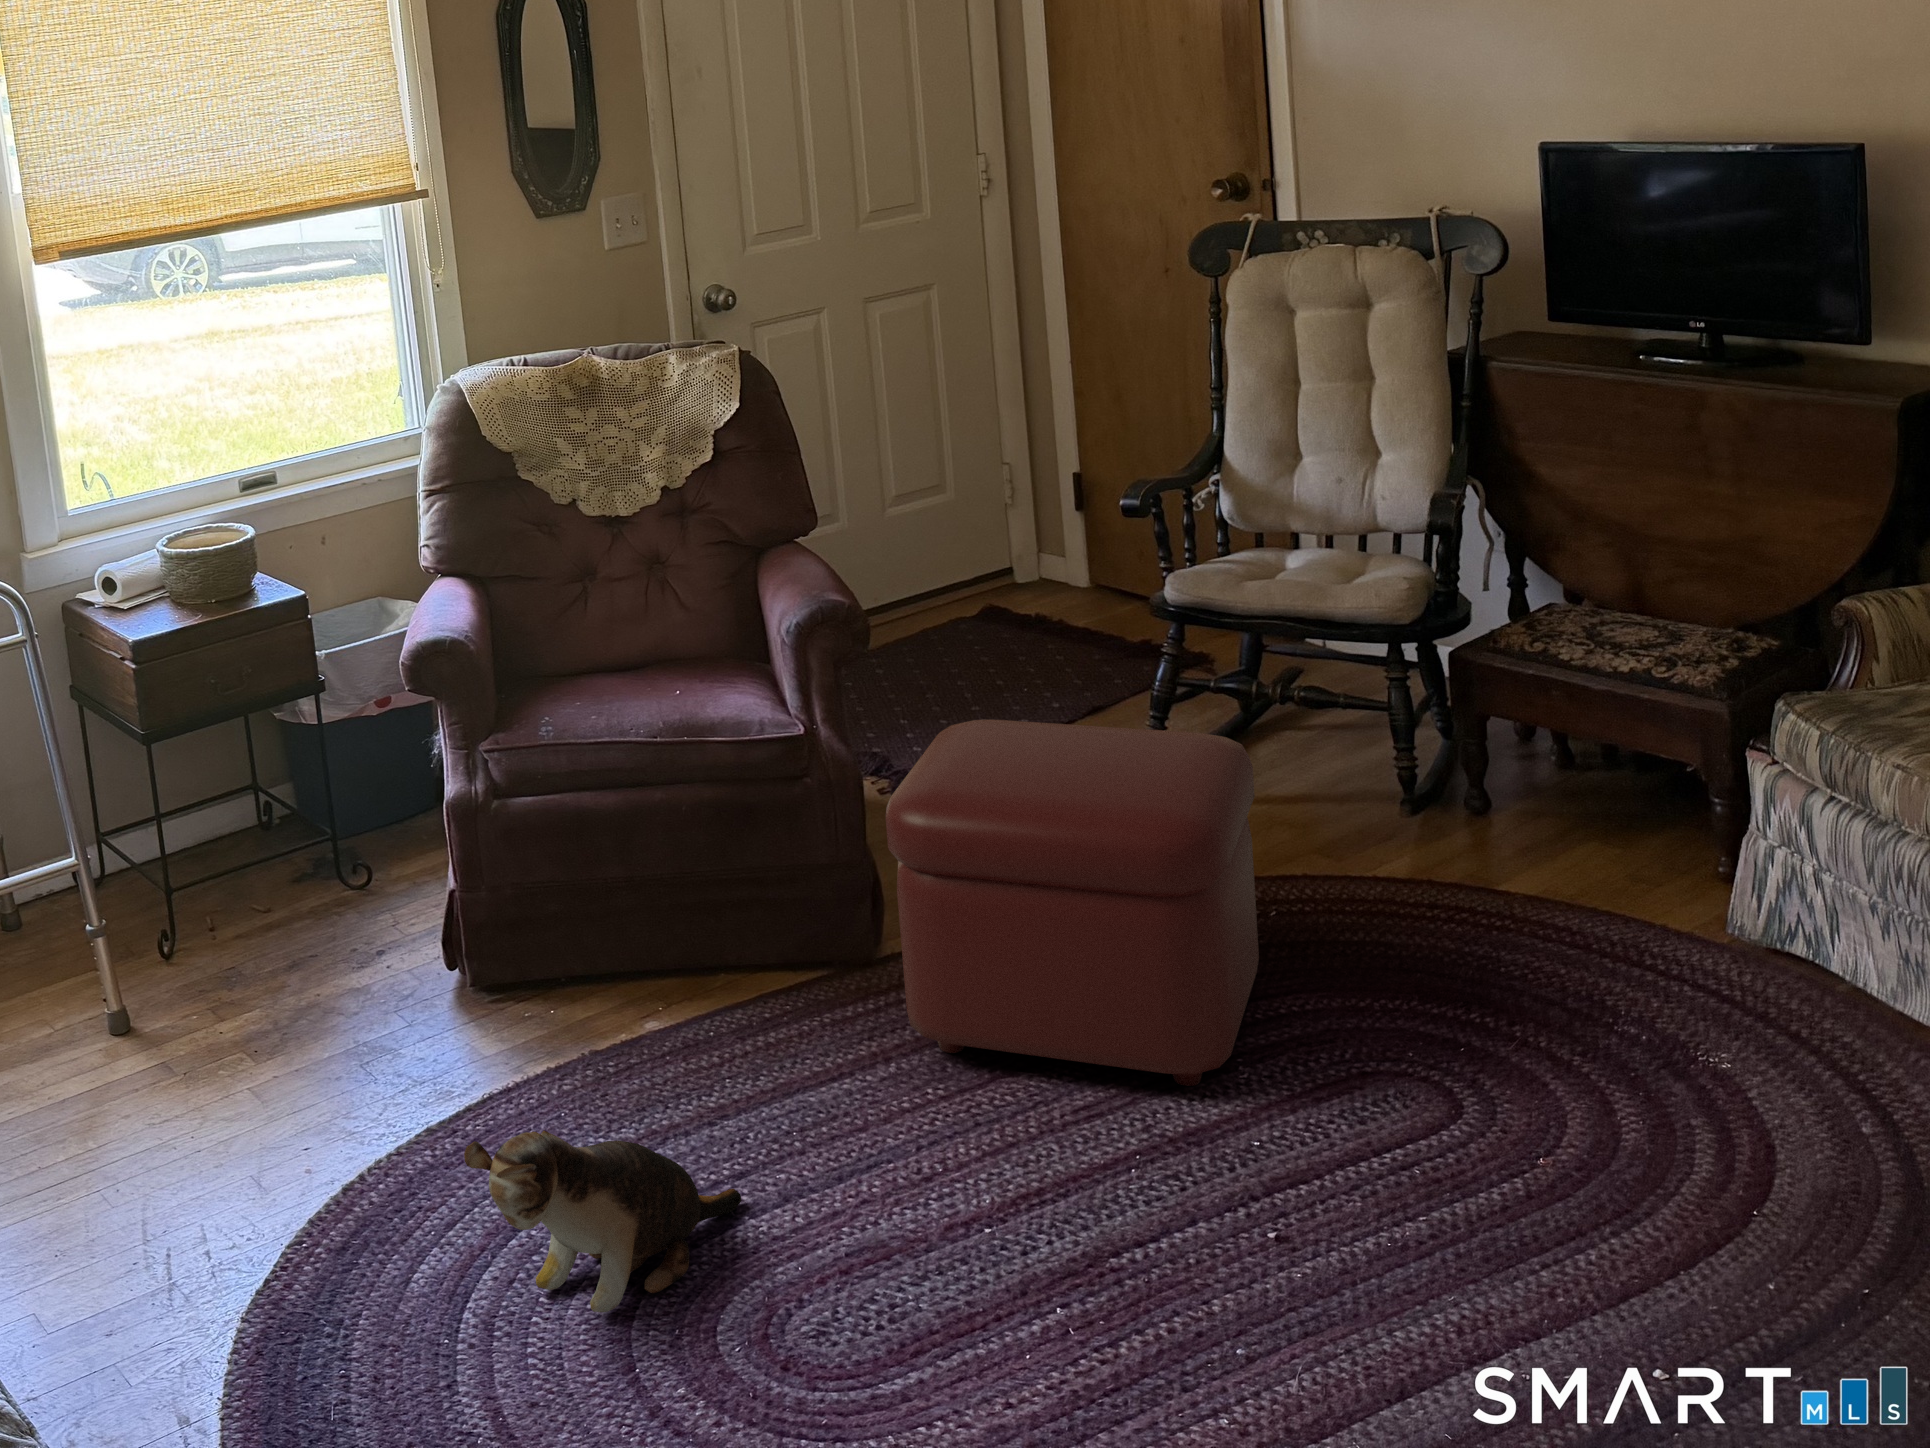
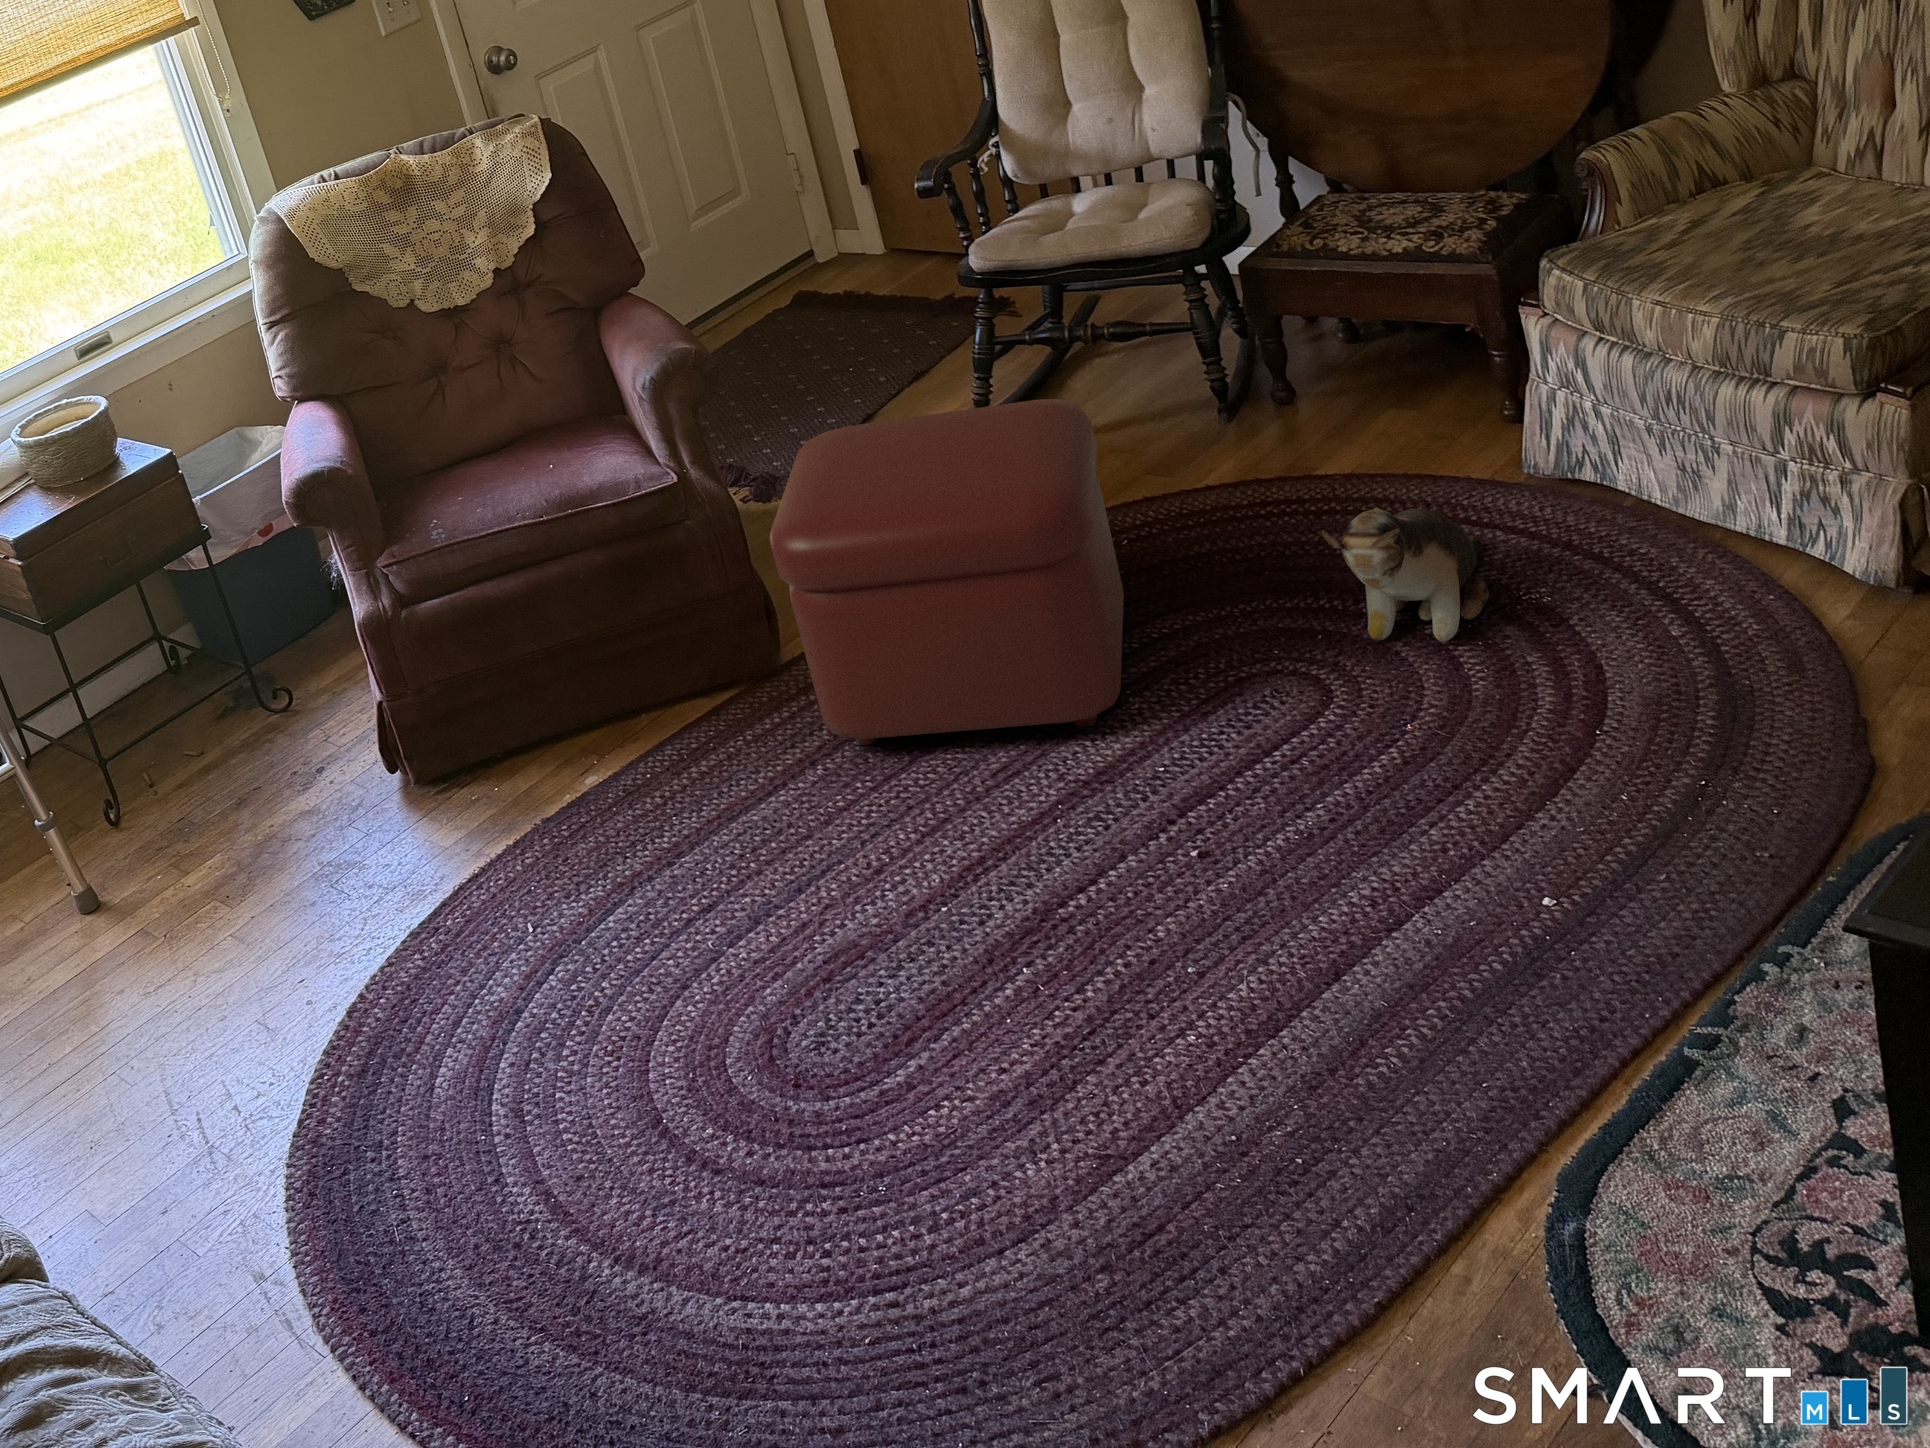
plush toy: present [464,1130,741,1312] -> present [1322,507,1489,642]

